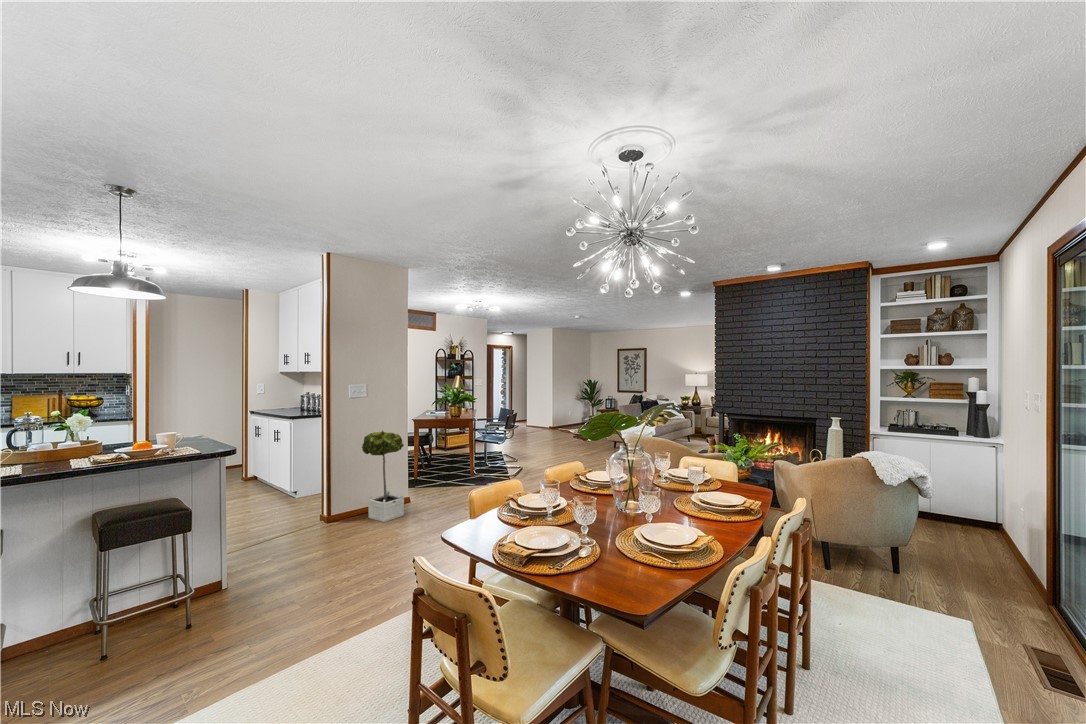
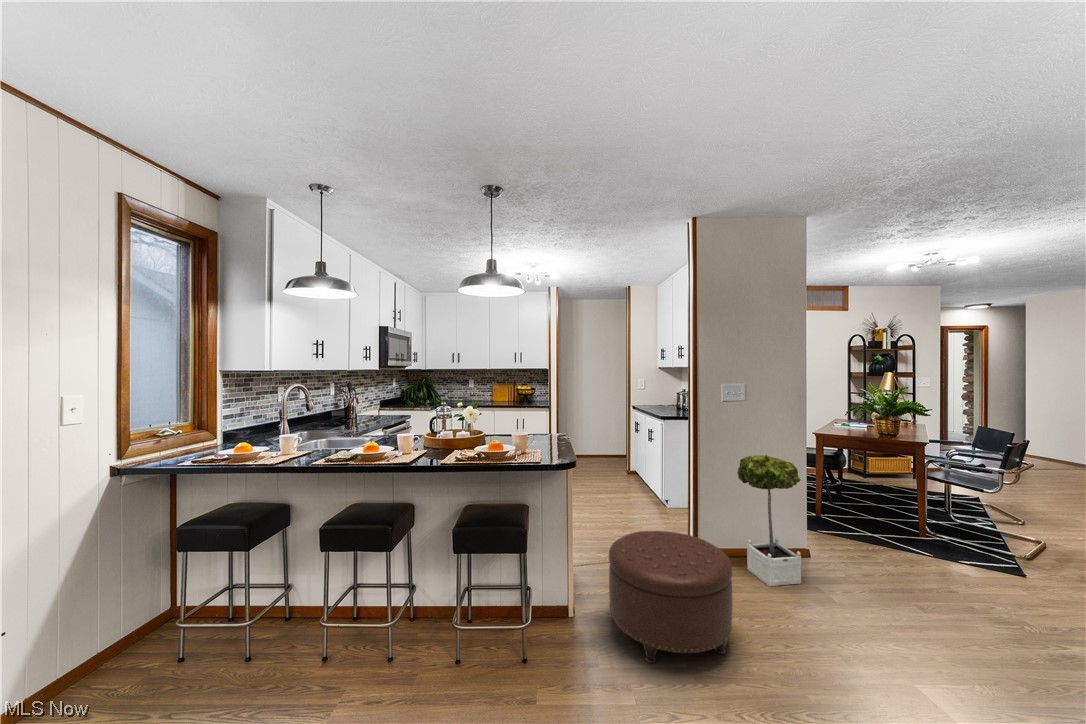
ottoman: none [266,493,363,581] -> present [609,531,733,663]

